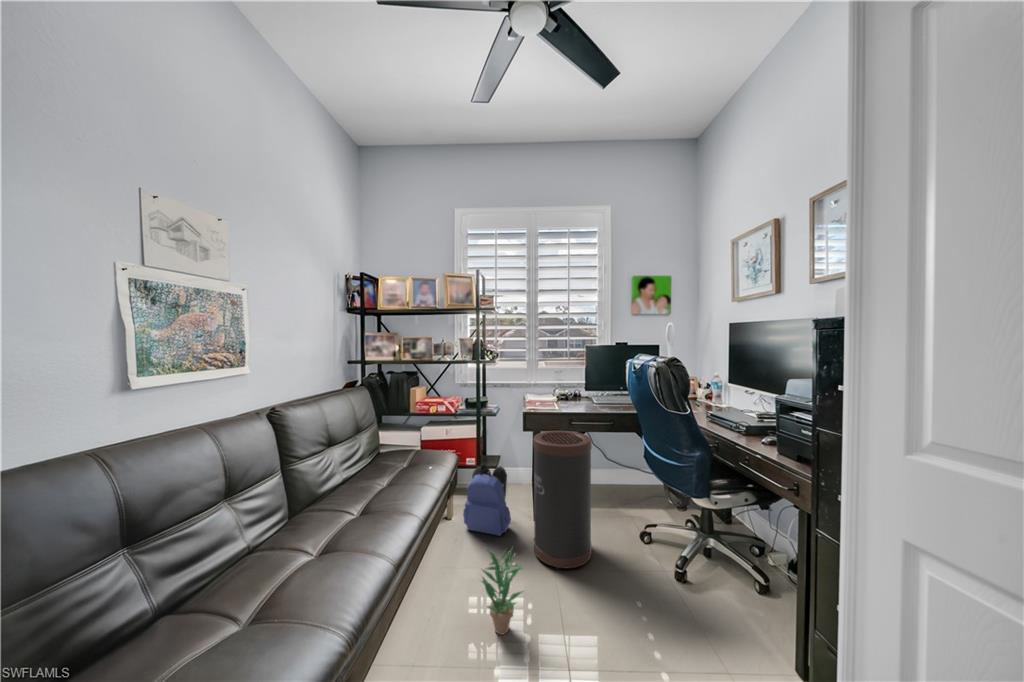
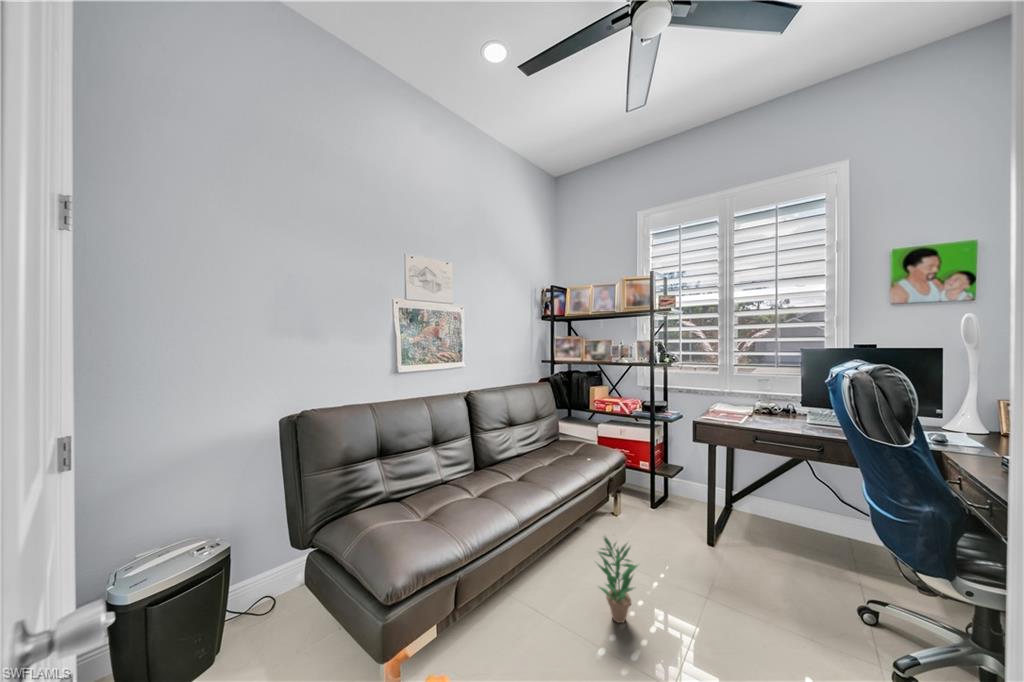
trash can: present [534,431,592,569] -> none [686,445,763,606]
backpack: present [463,464,511,536] -> none [624,469,674,546]

